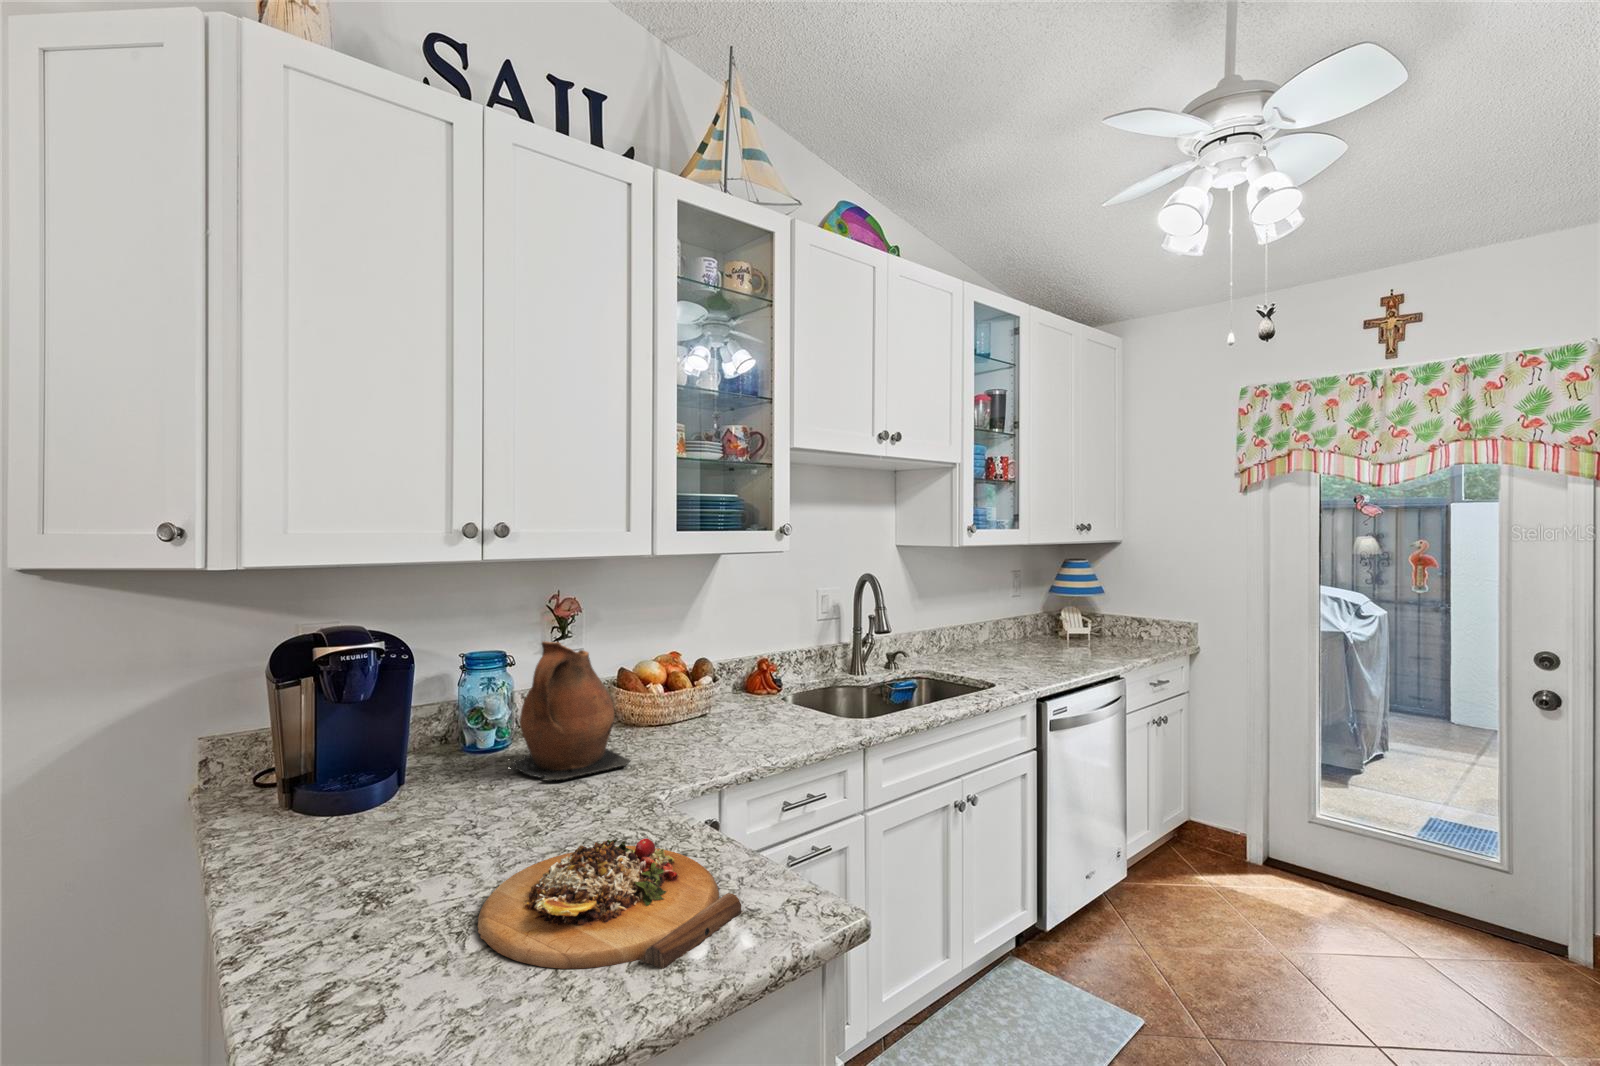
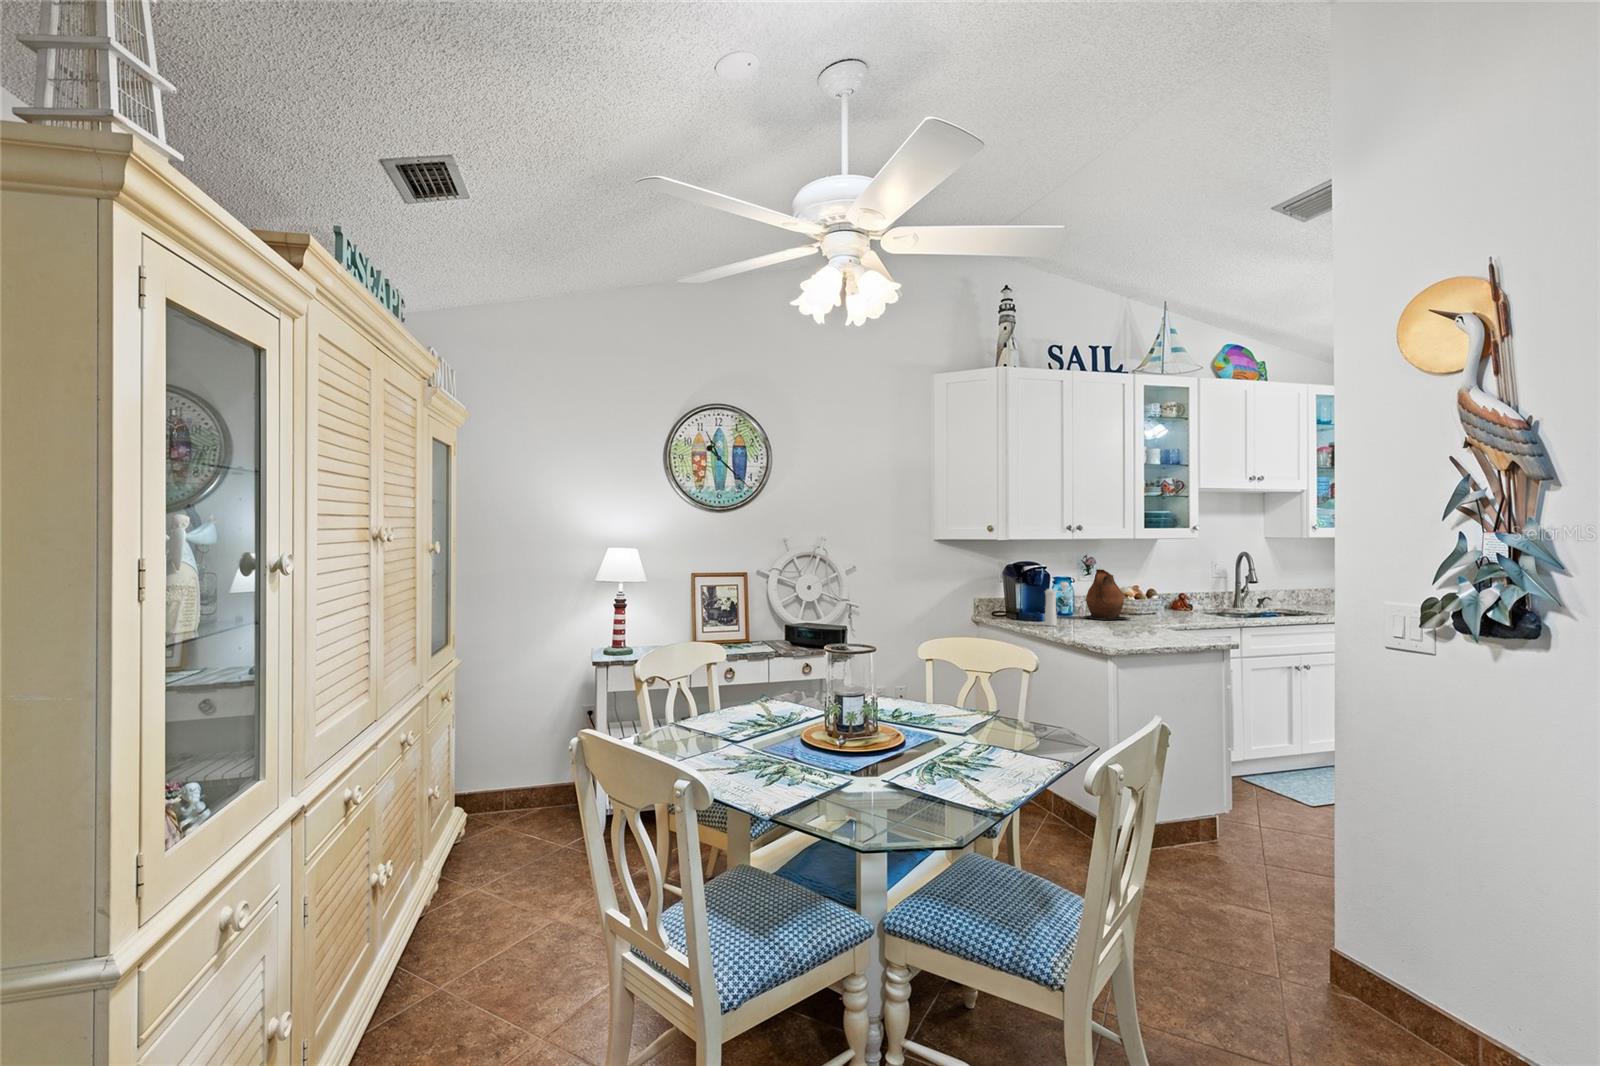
pepper mill: none [294,706,407,878] -> present [1045,582,1068,626]
cutting board: present [477,838,743,969] -> none [1111,616,1193,637]

